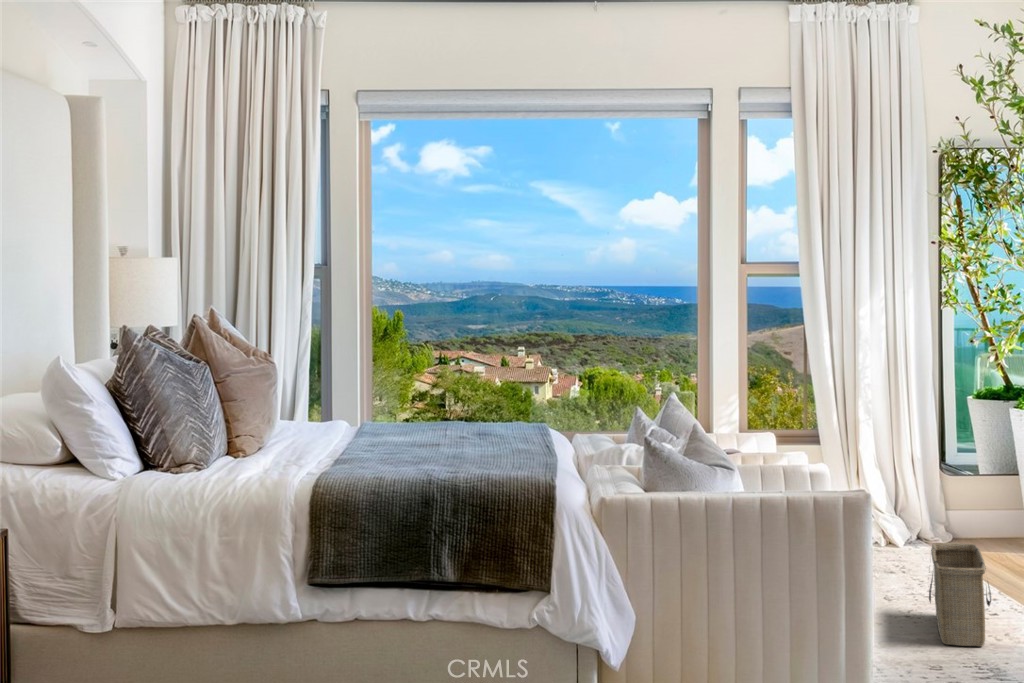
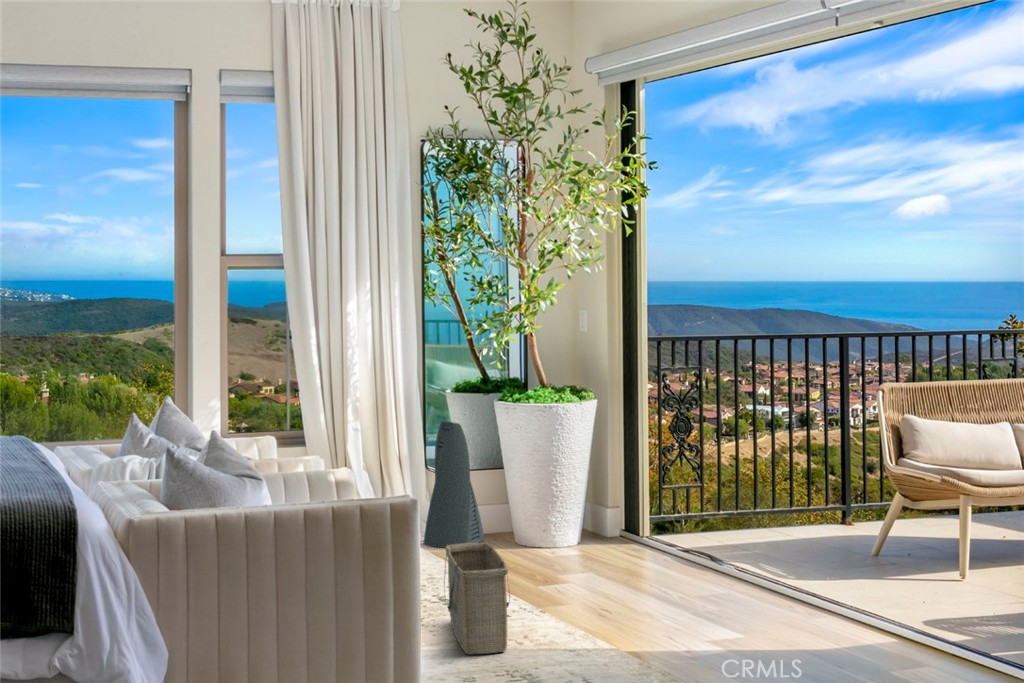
air purifier: none [934,426,999,550] -> present [424,421,484,548]

